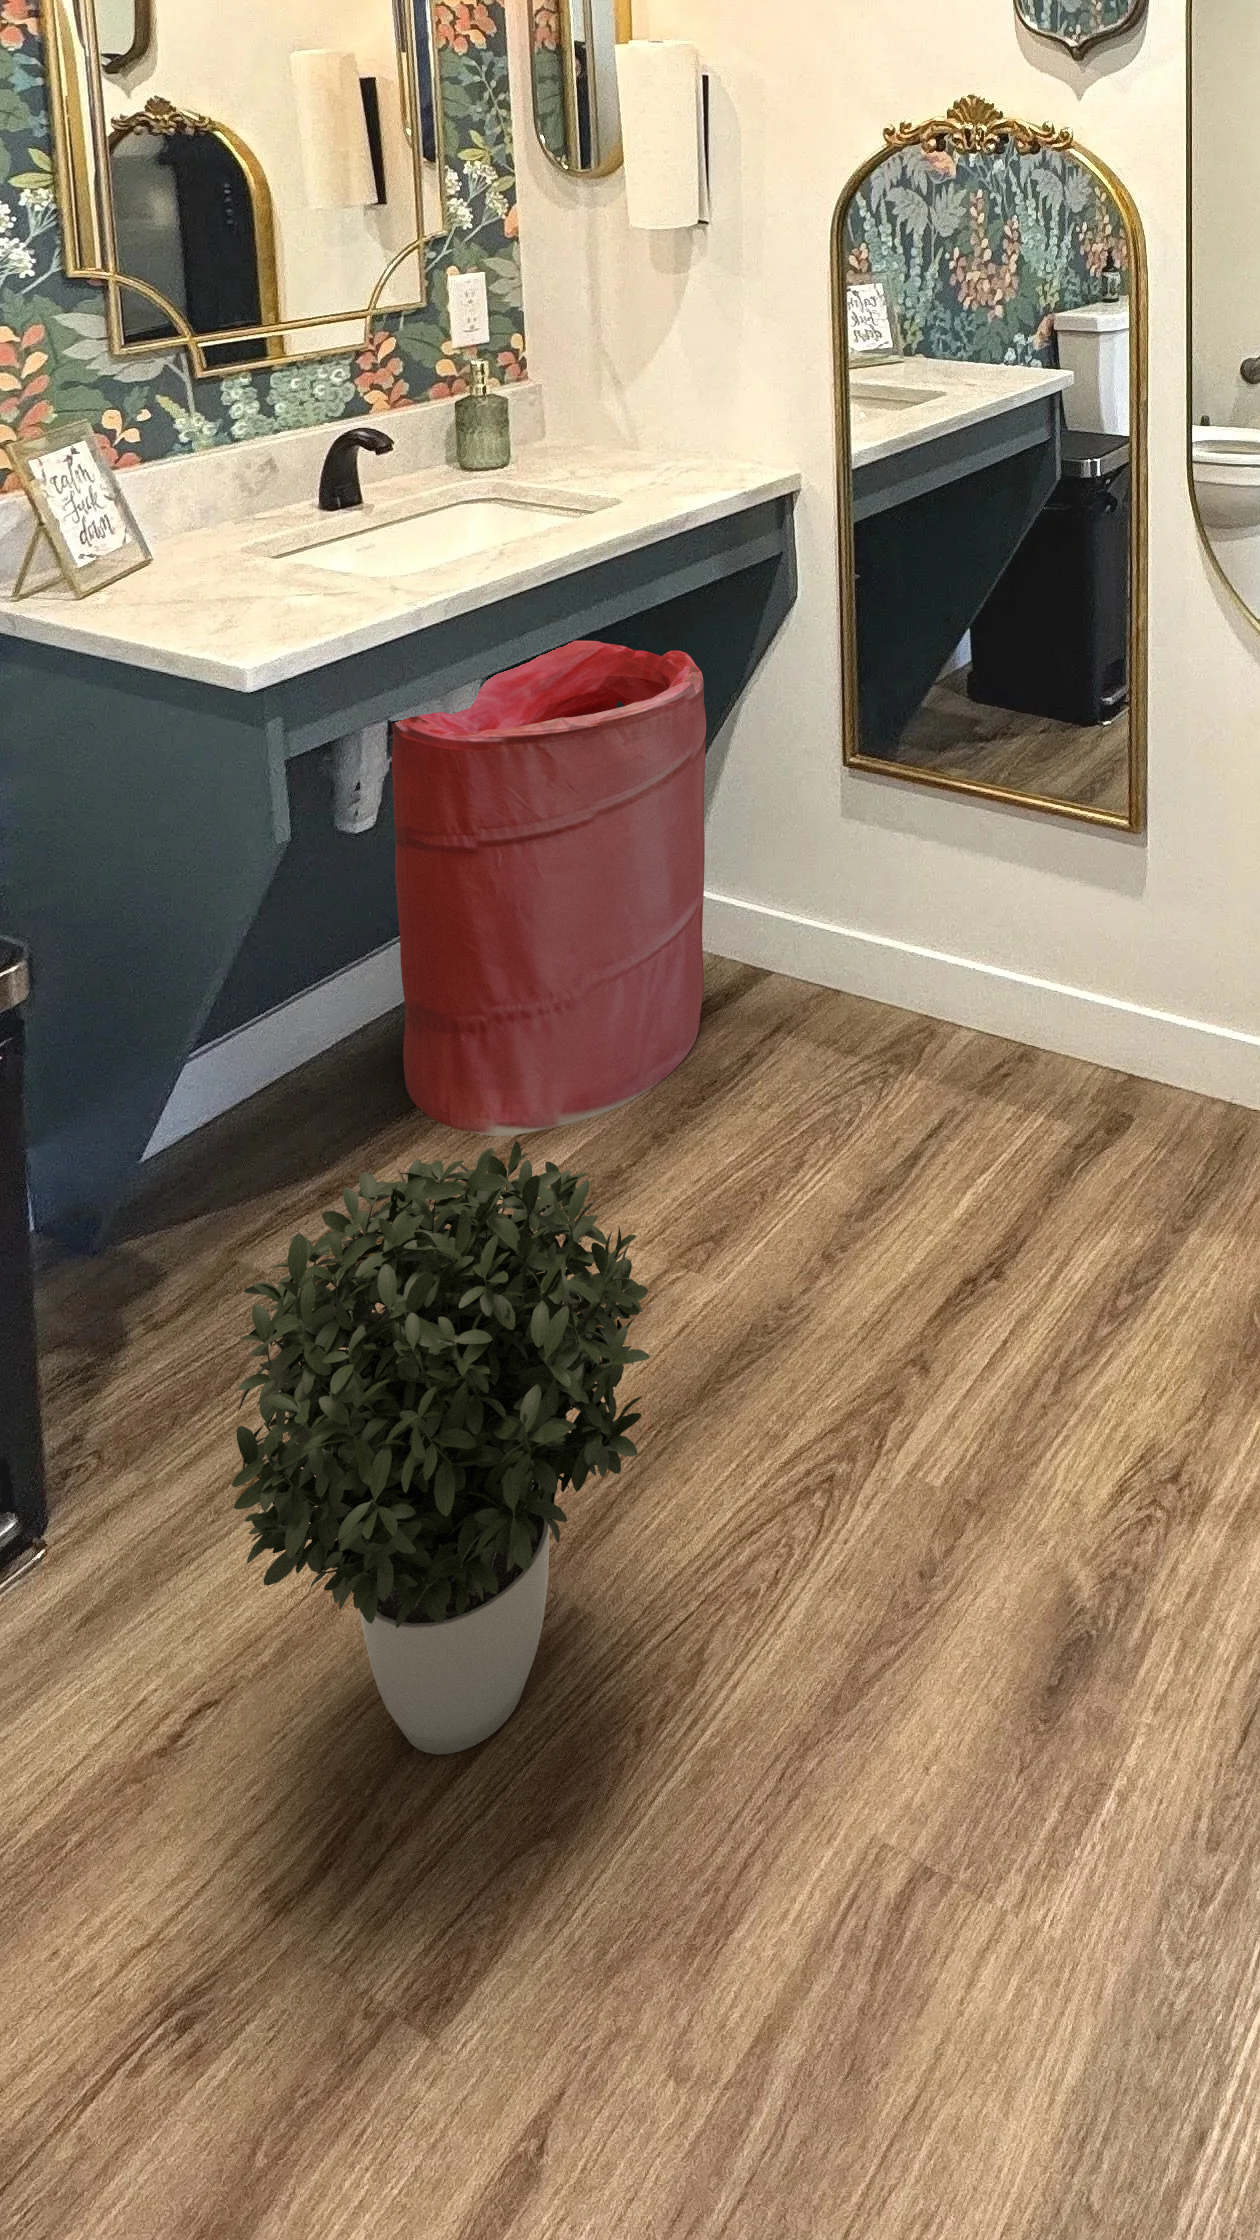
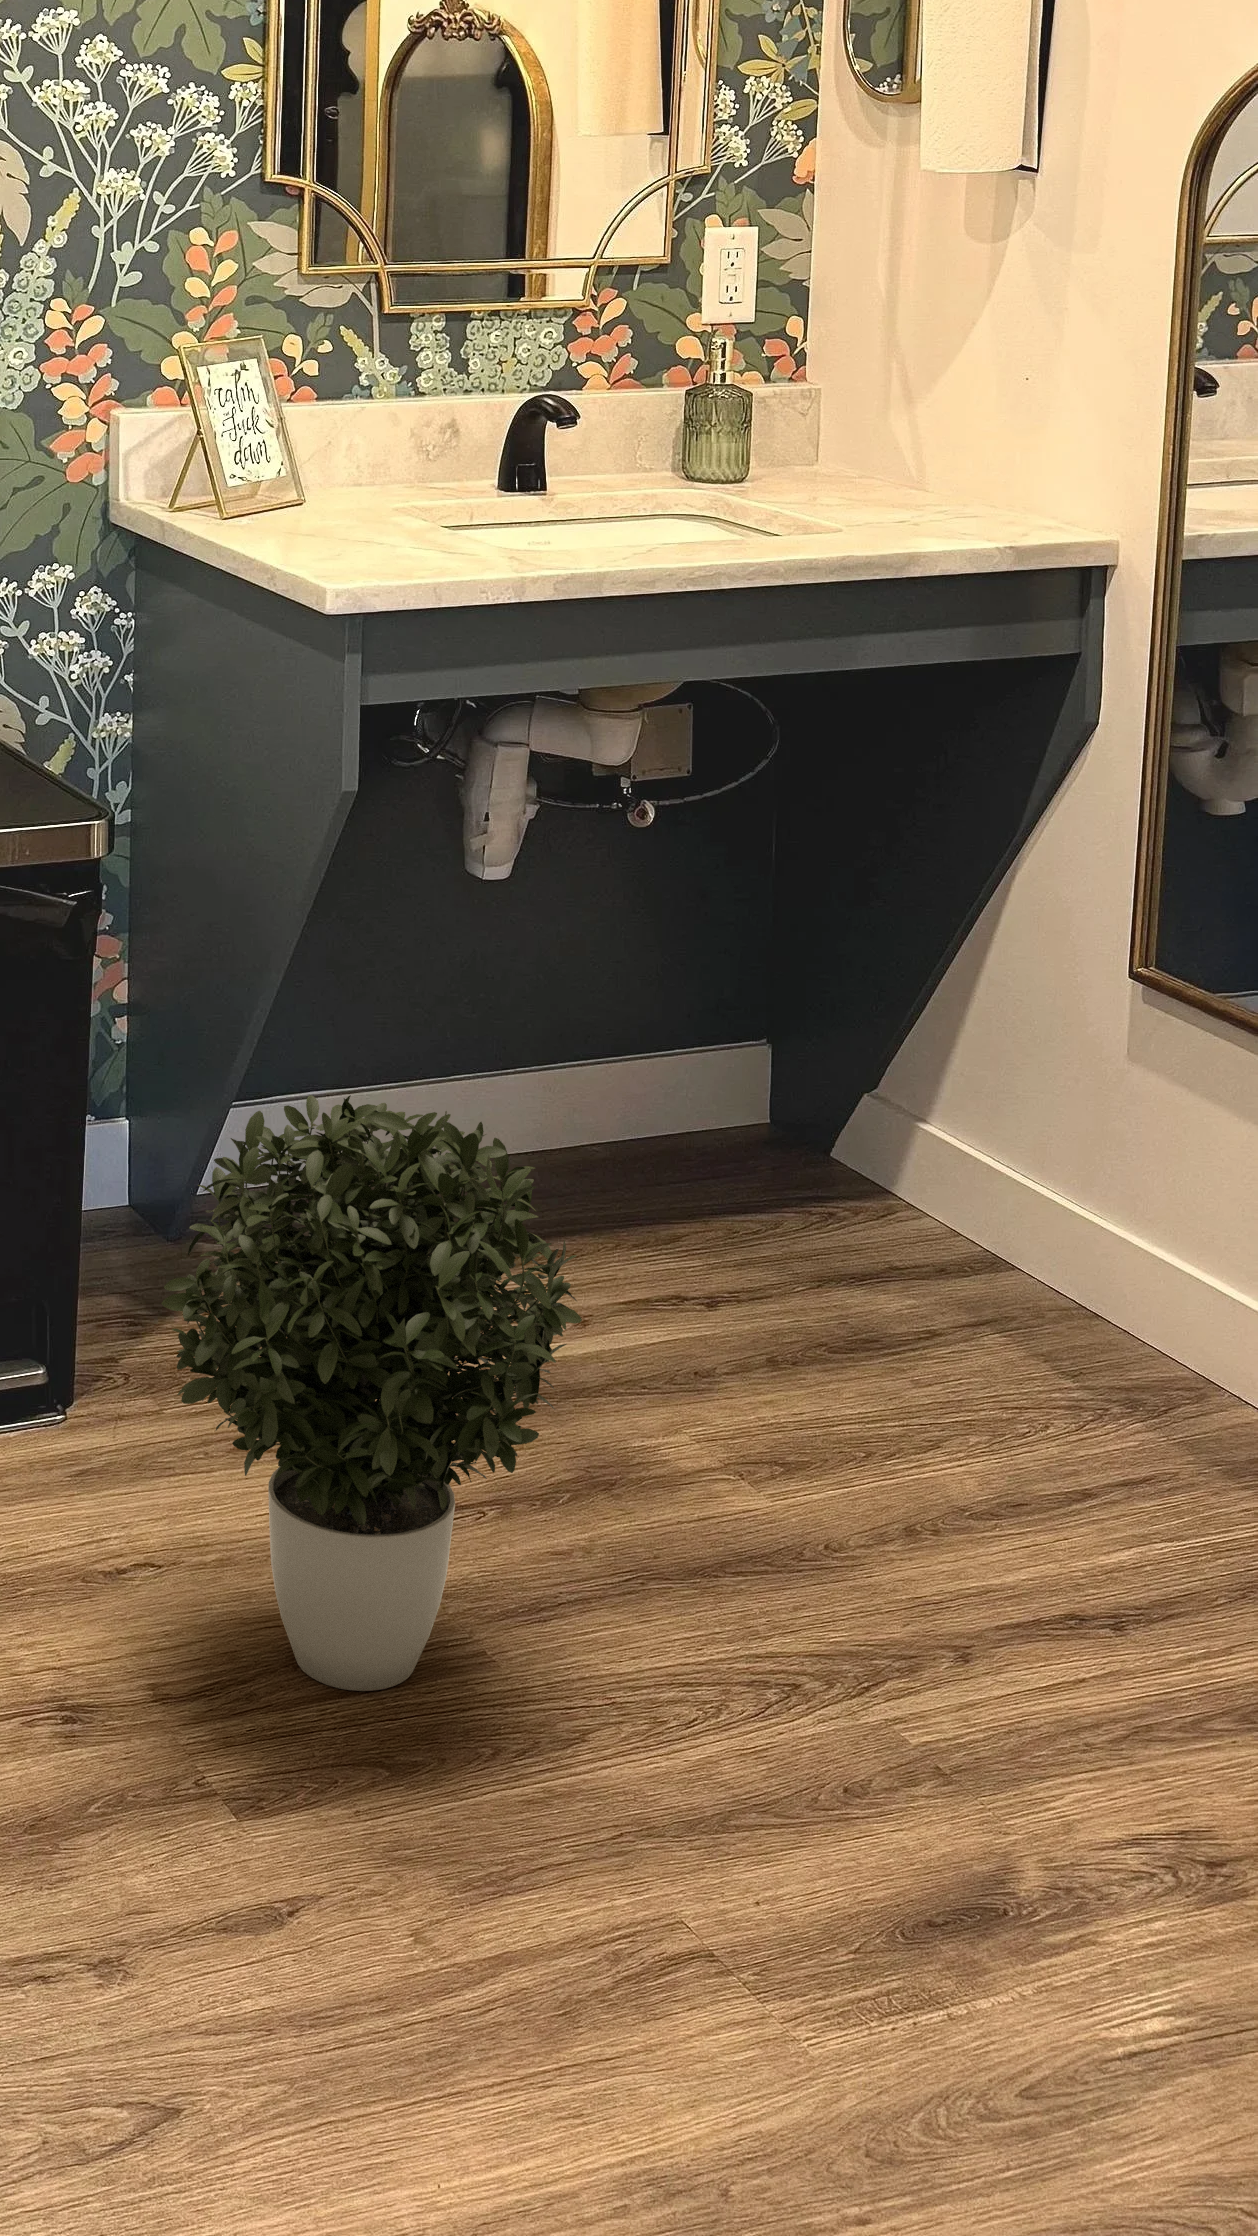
laundry hamper: present [392,641,706,1136] -> none [512,719,941,1323]

